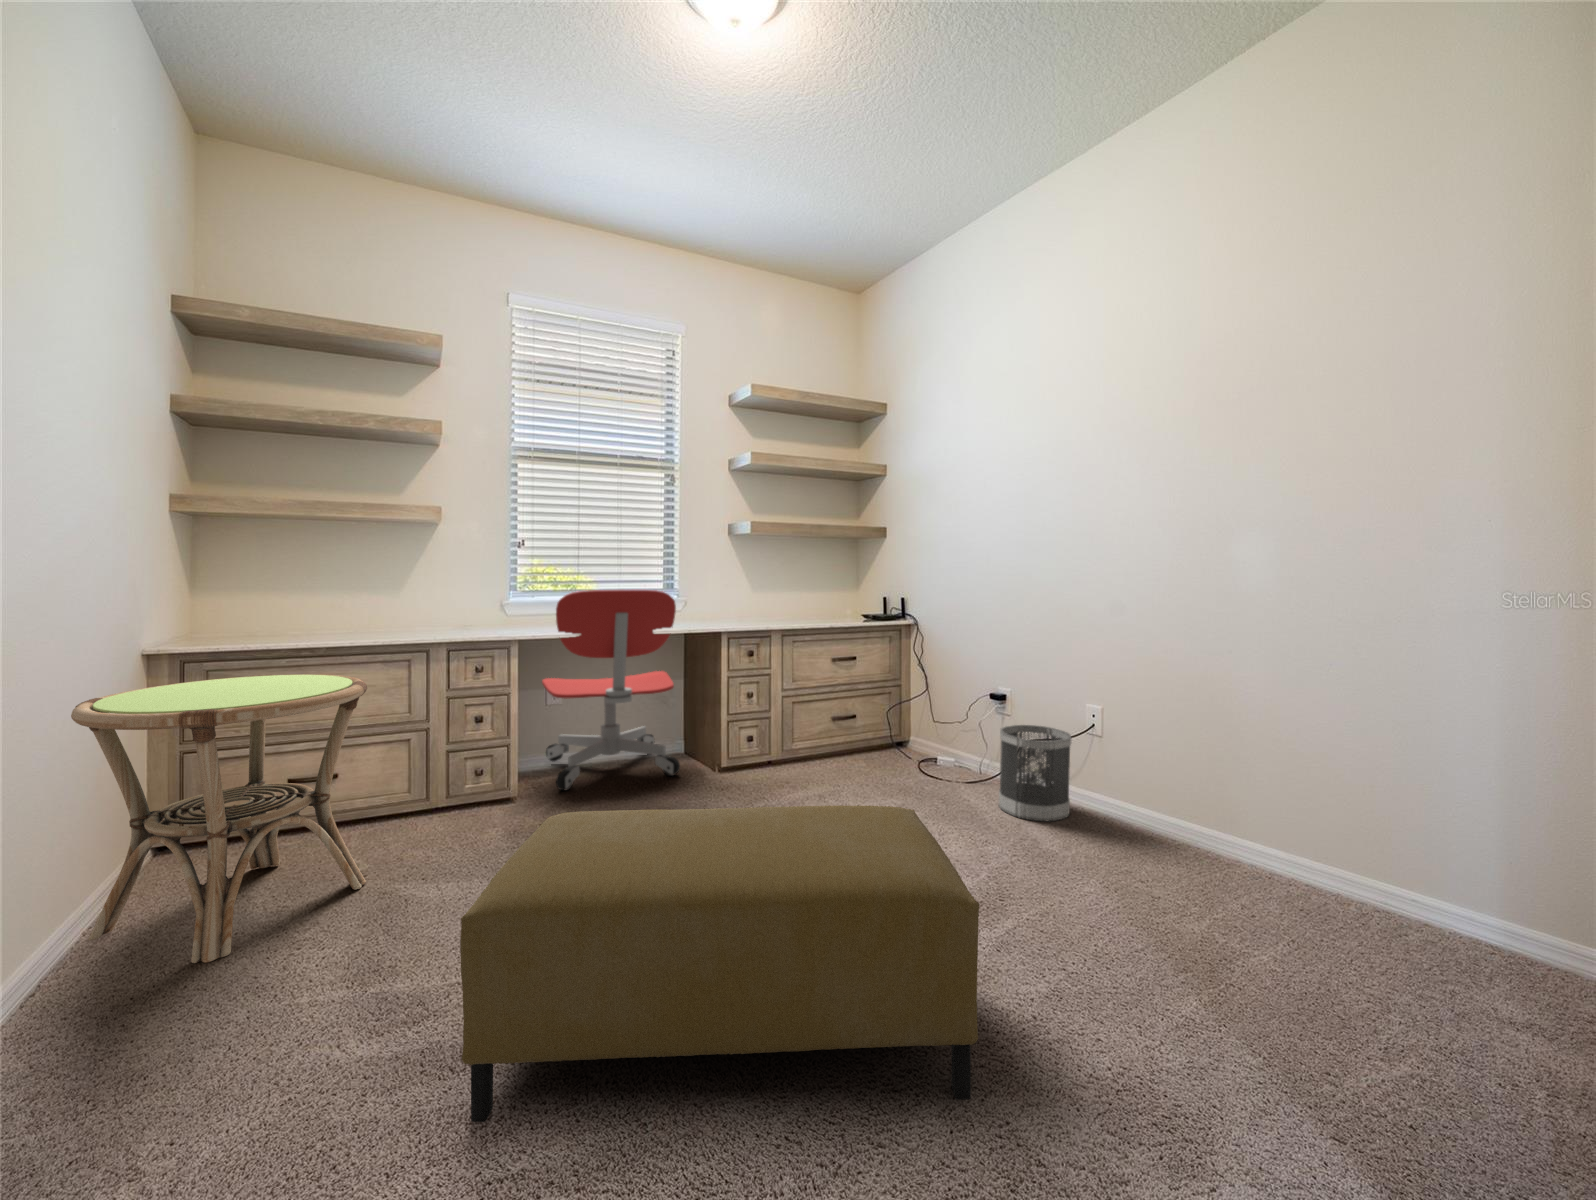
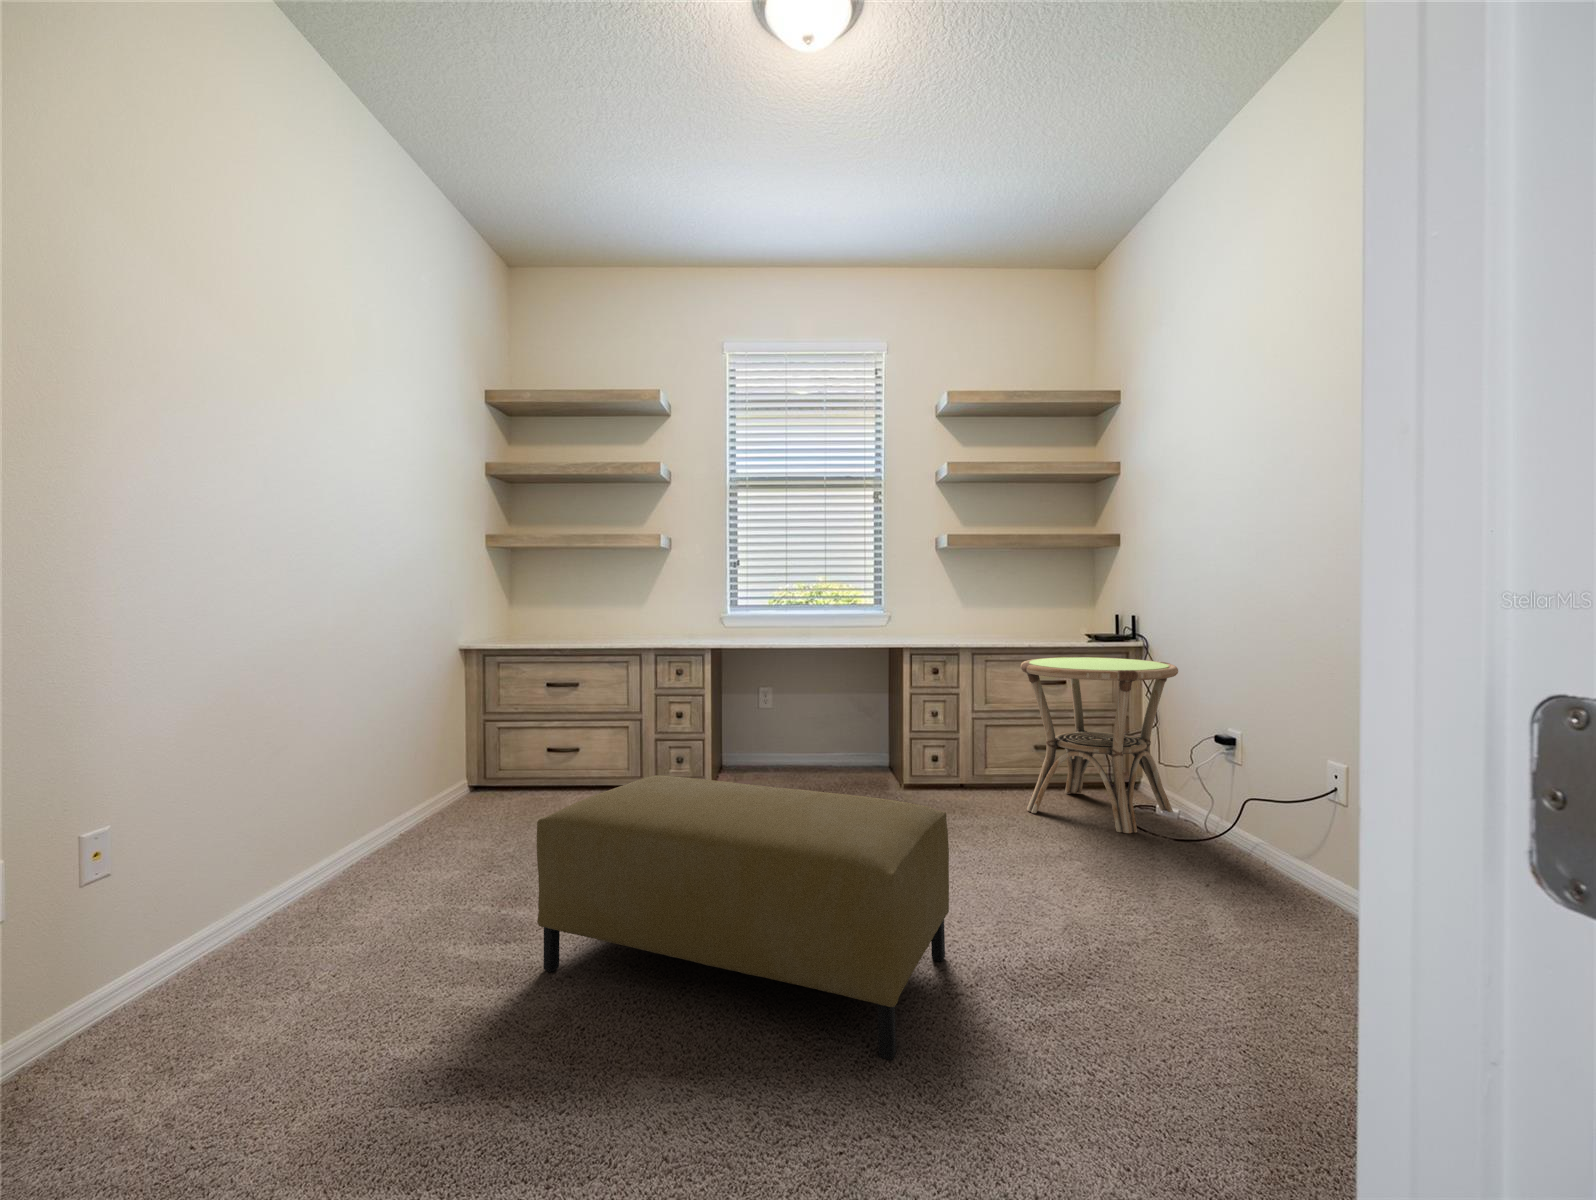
office chair: present [542,590,680,790] -> none [743,604,860,789]
side table: present [71,674,367,963] -> present [1021,657,1178,833]
wastebasket: present [999,725,1071,821] -> none [1186,766,1284,886]

